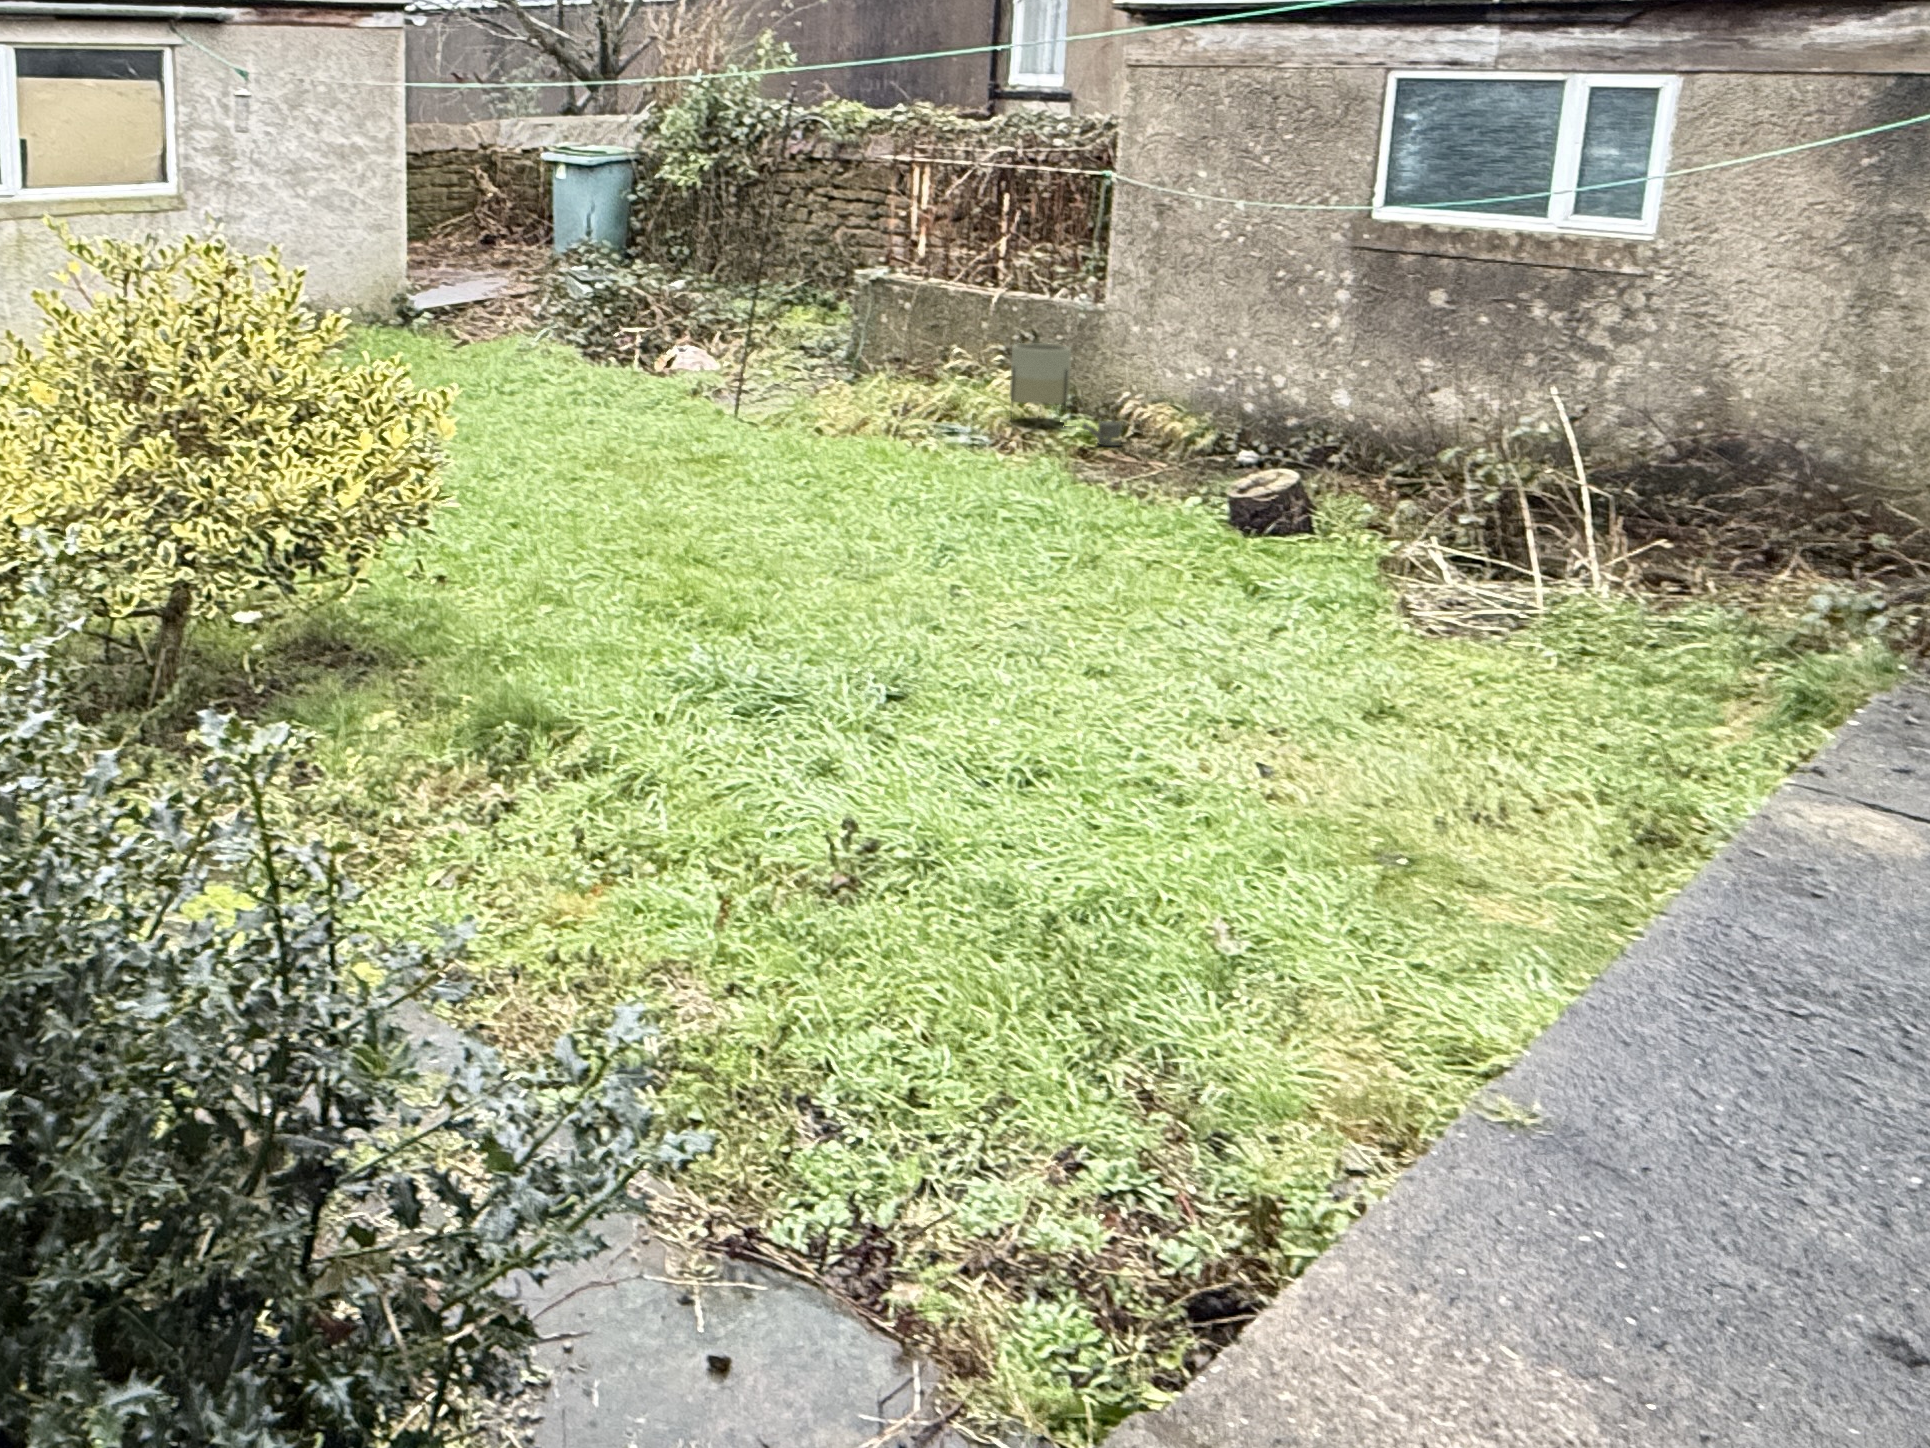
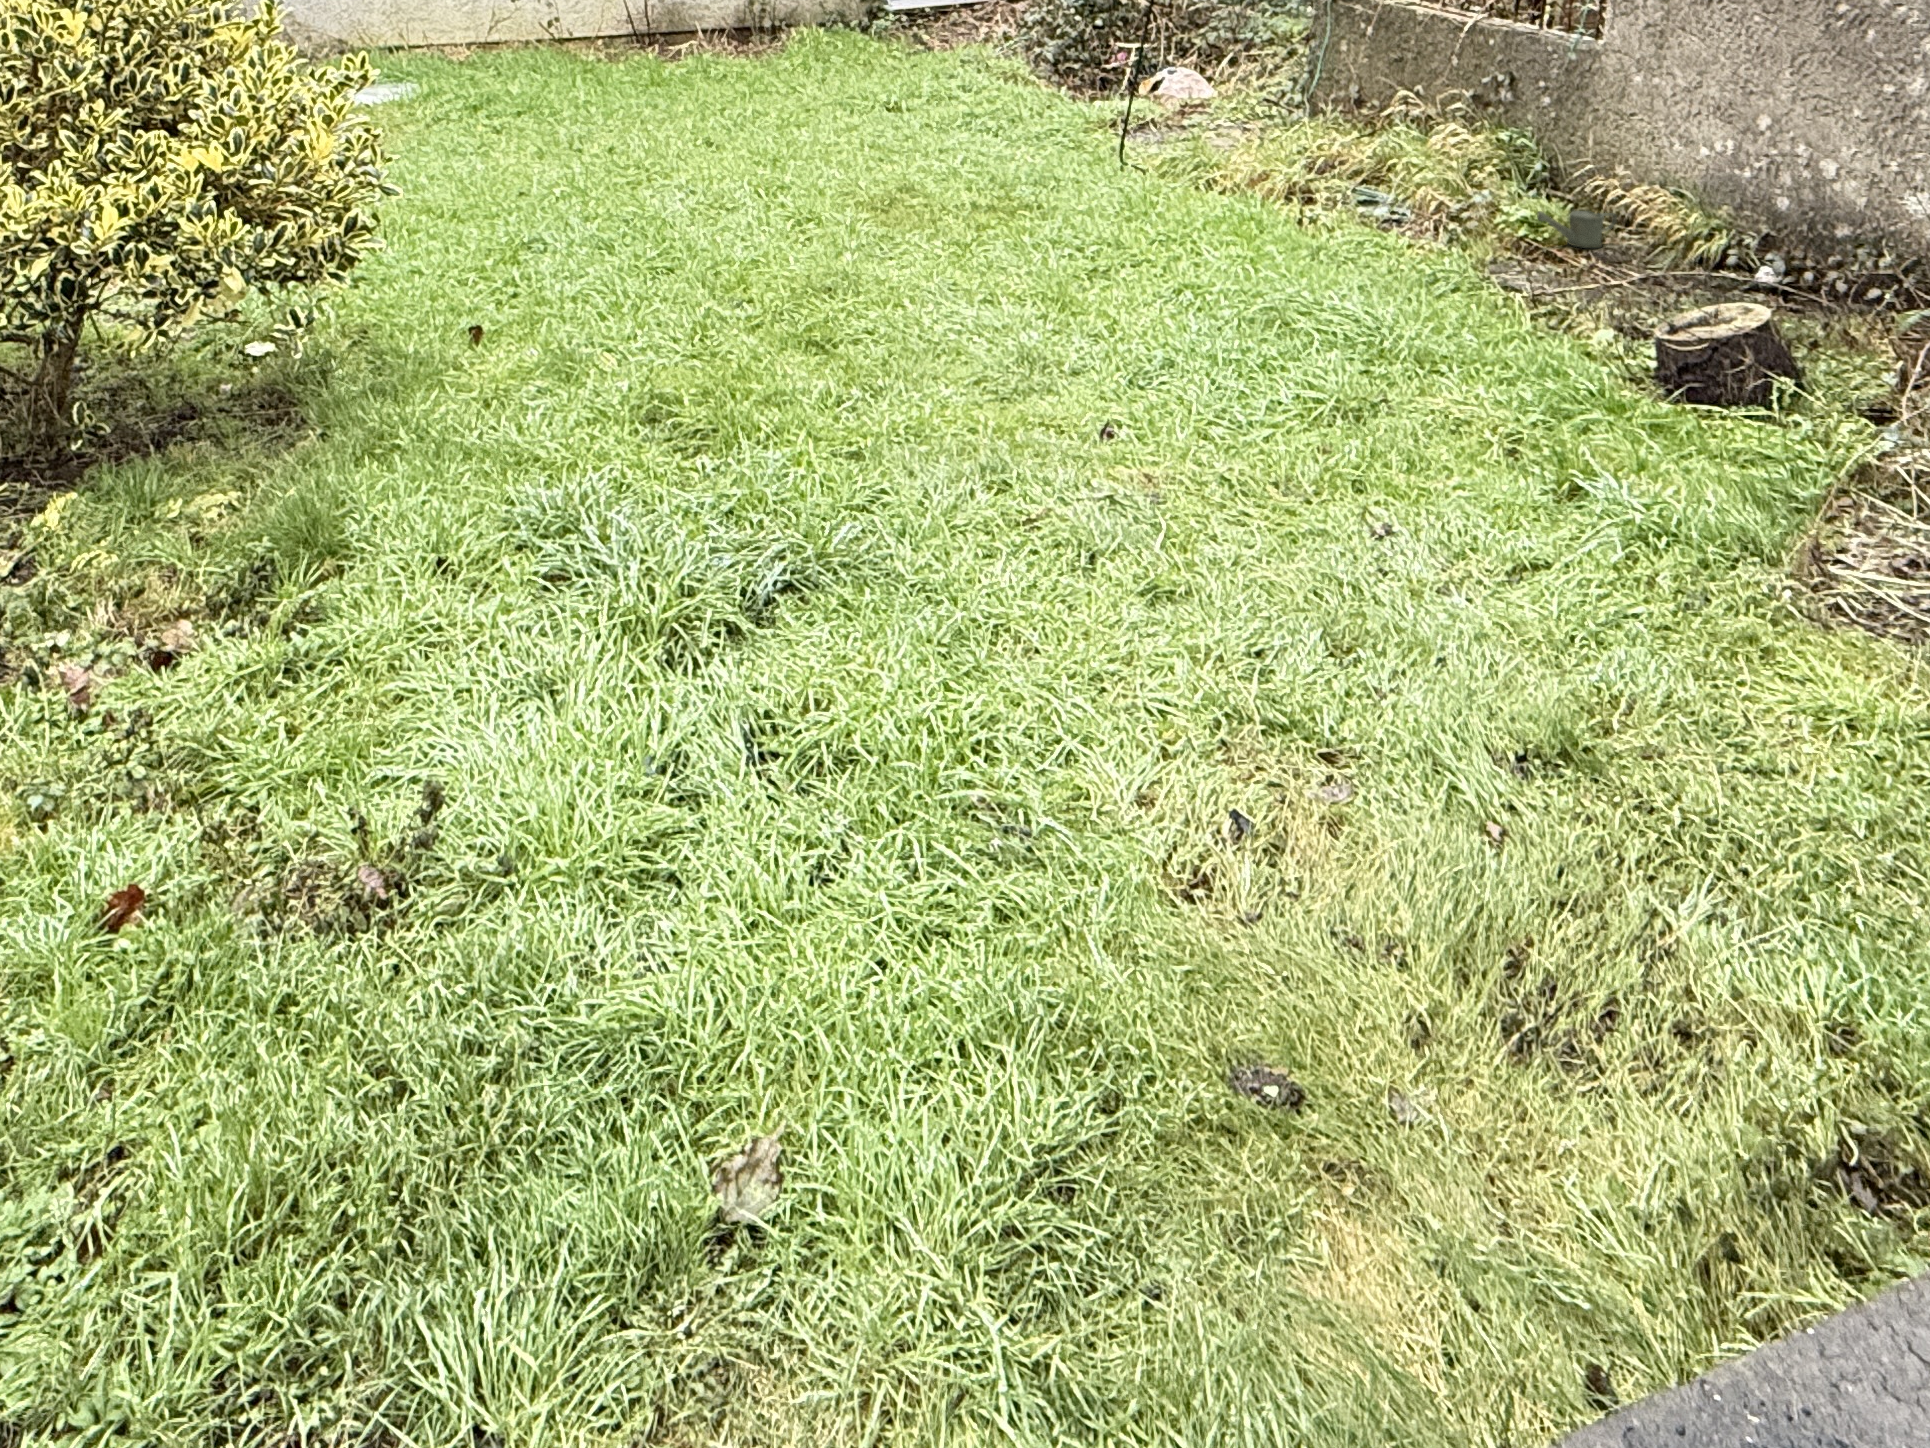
planter: present [1009,343,1071,407] -> none [1470,94,1568,215]

